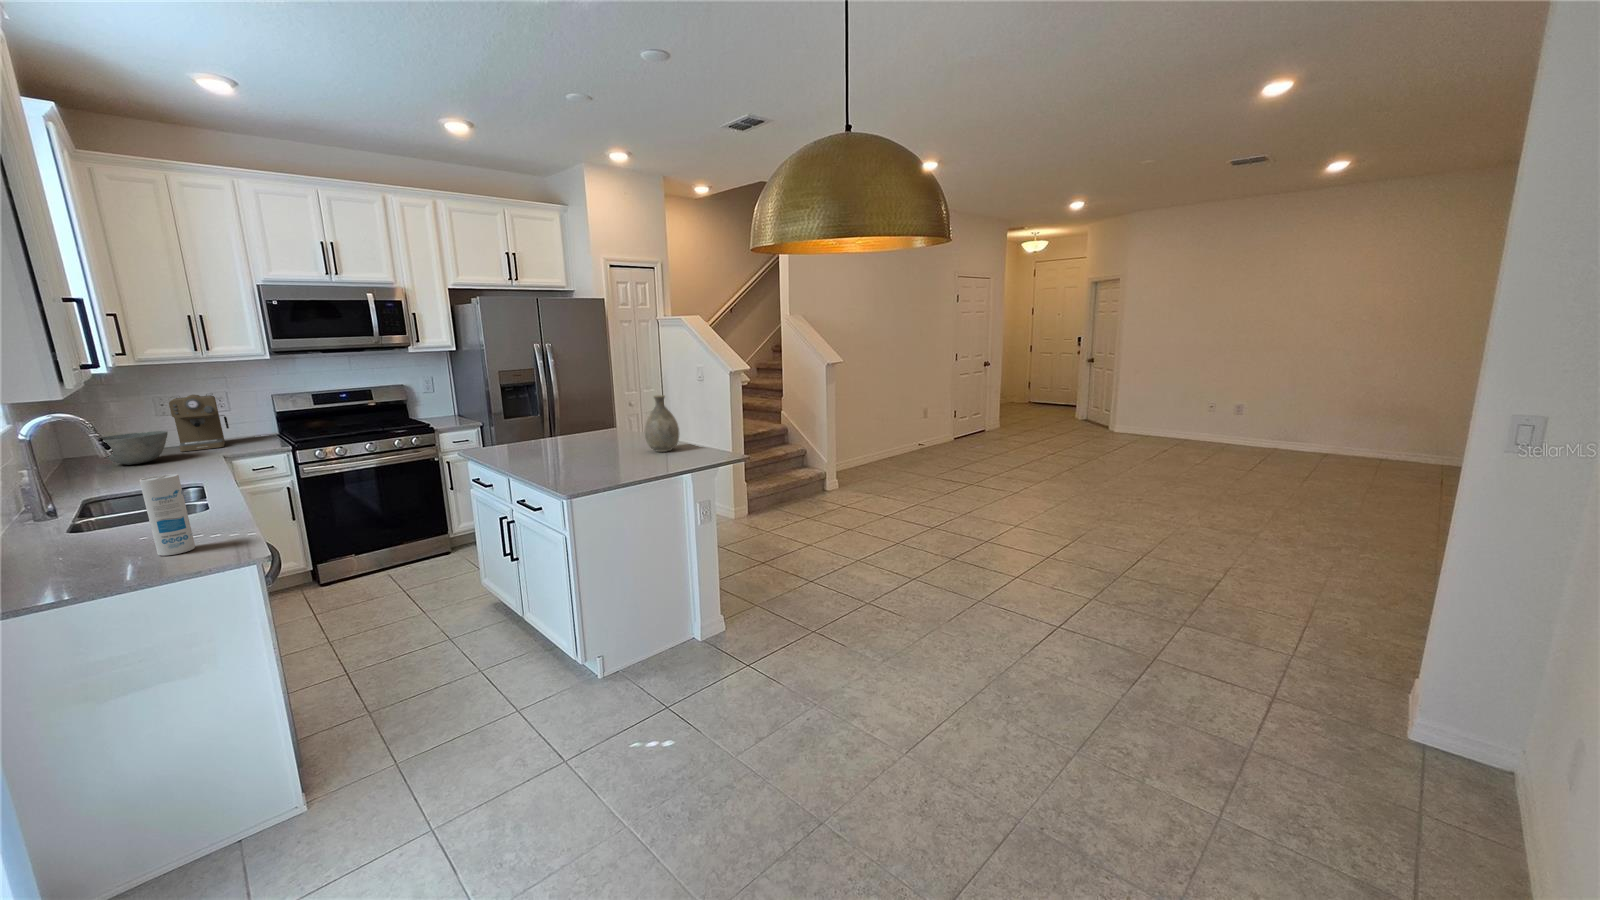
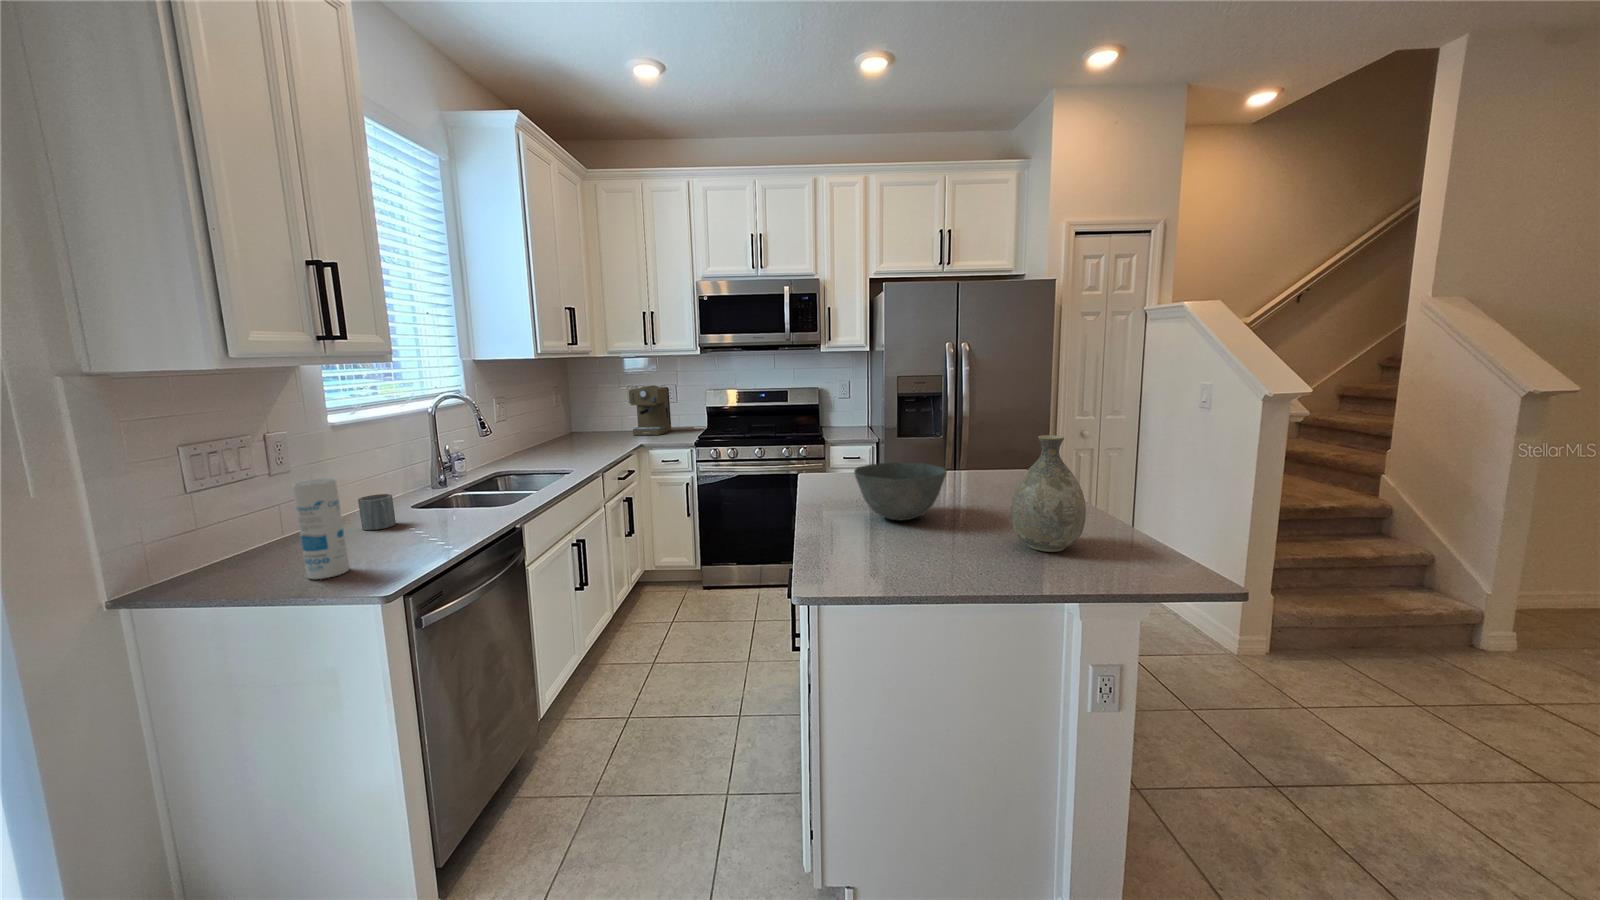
bowl: present [101,431,168,465] -> present [854,462,947,520]
mug: none [76,505,128,541] -> present [358,494,396,530]

